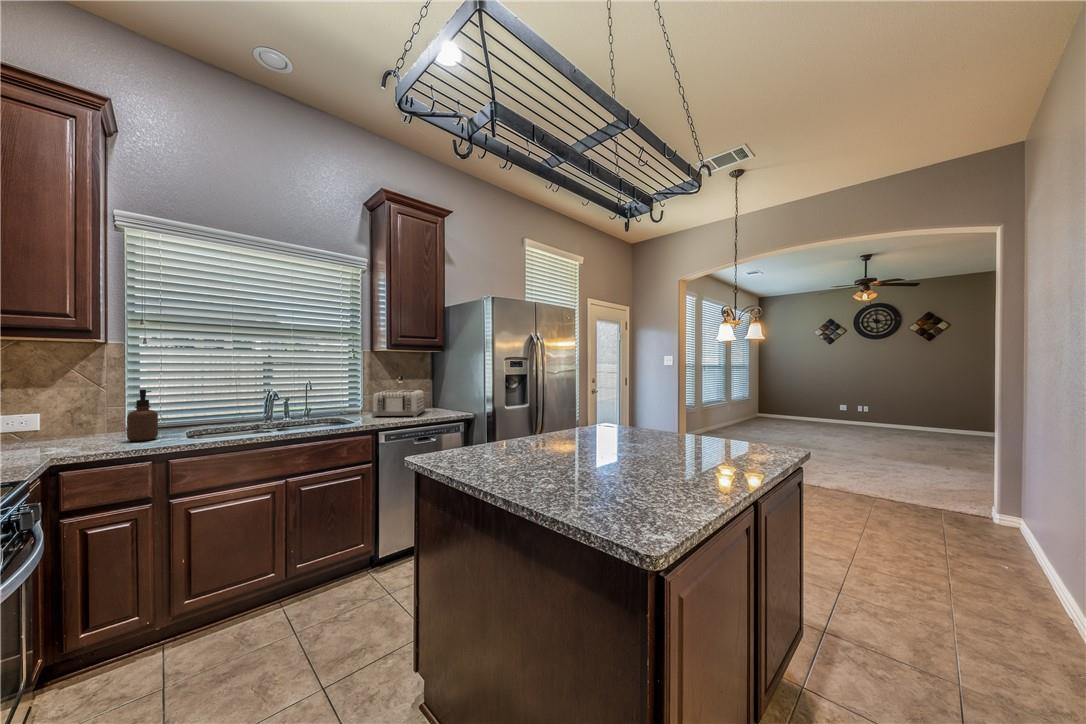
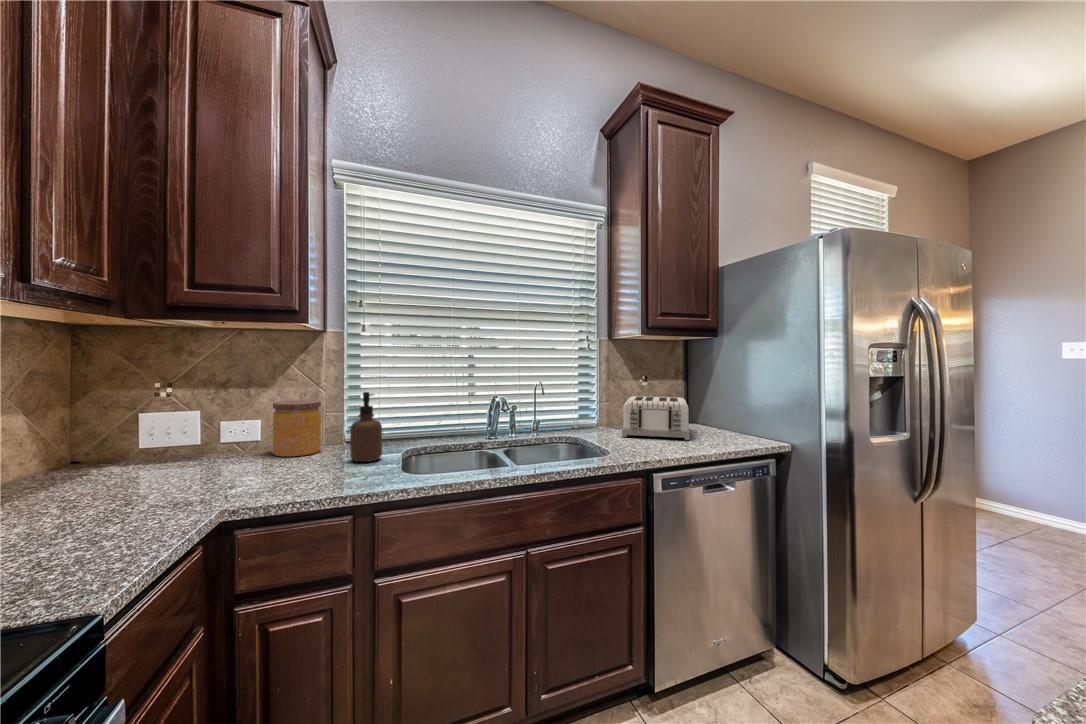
jar: none [47,398,99,443] -> present [273,400,321,457]

